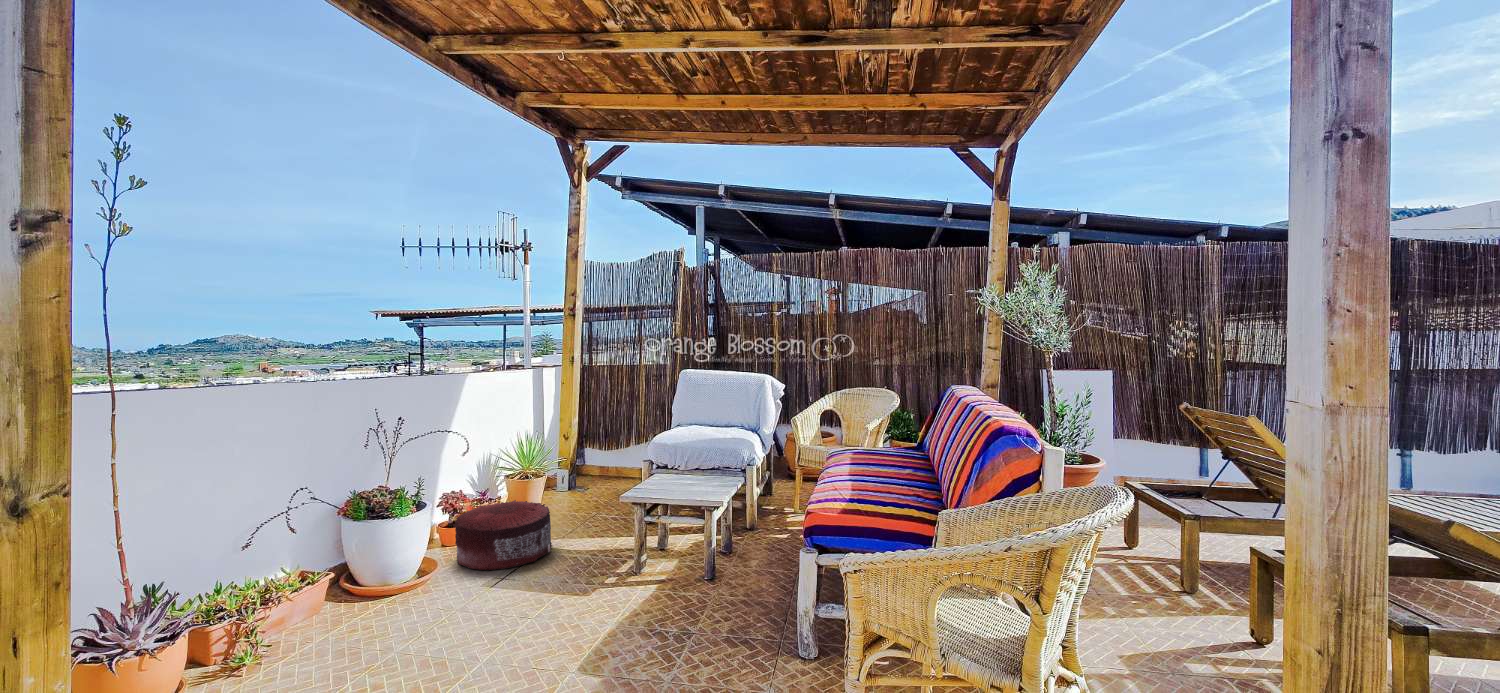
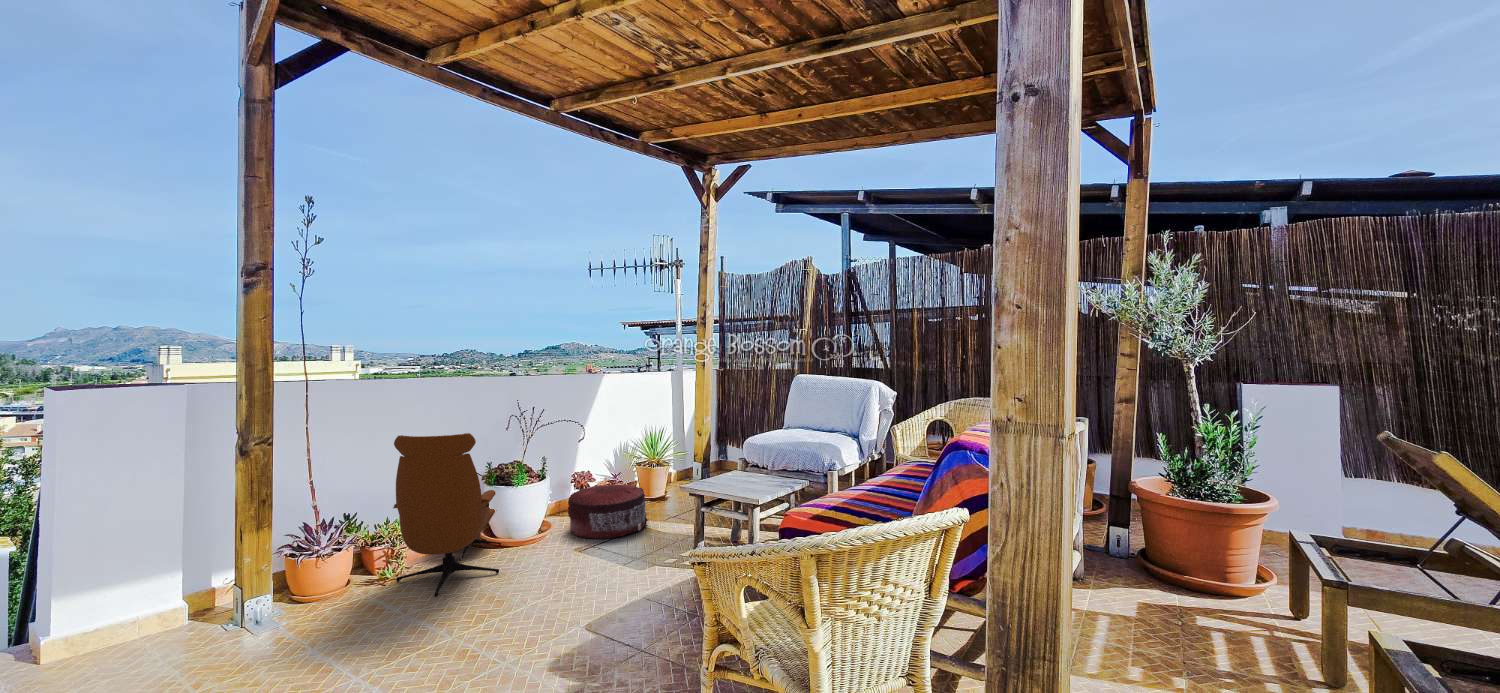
lounge chair: none [257,453,412,679] -> present [393,433,501,596]

